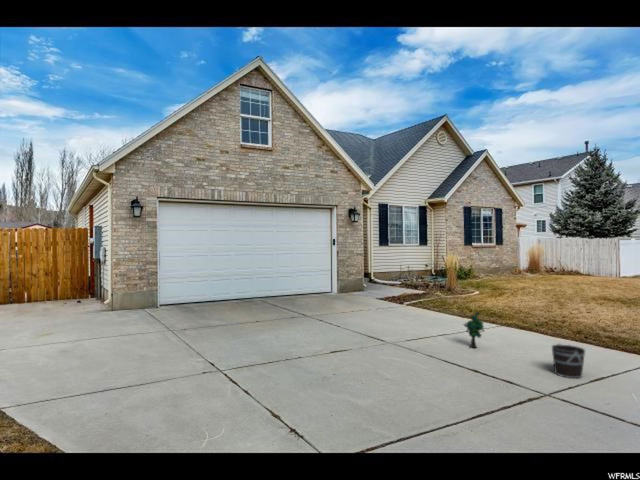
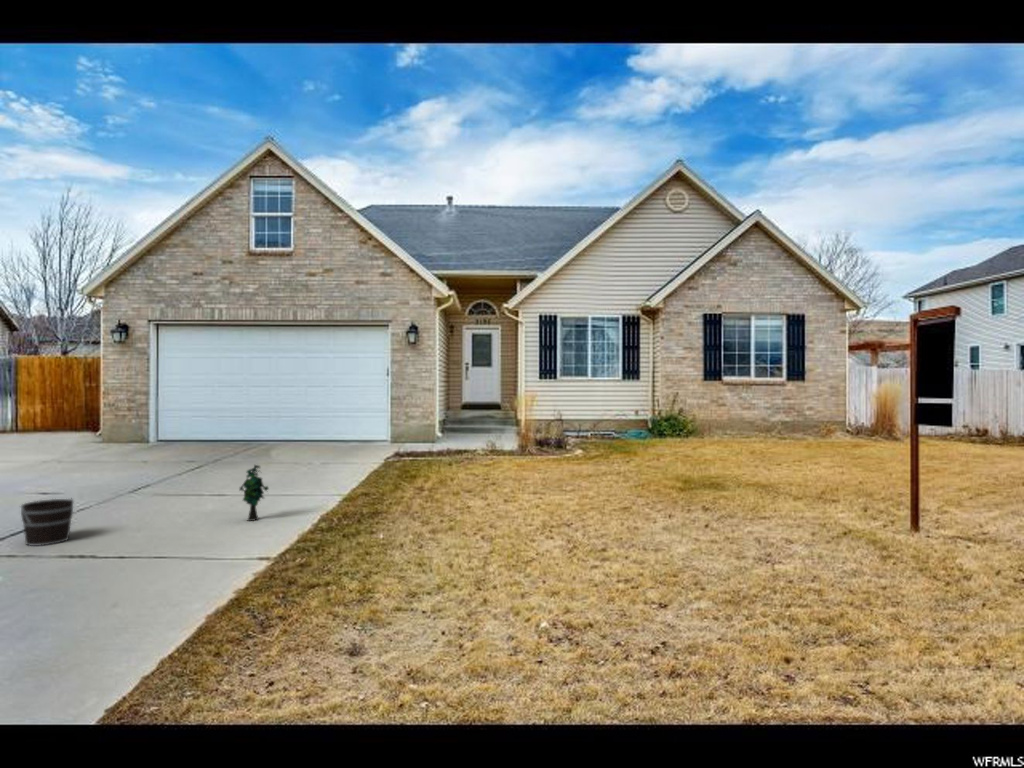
decorative plant: present [464,312,484,348] -> present [240,465,268,521]

